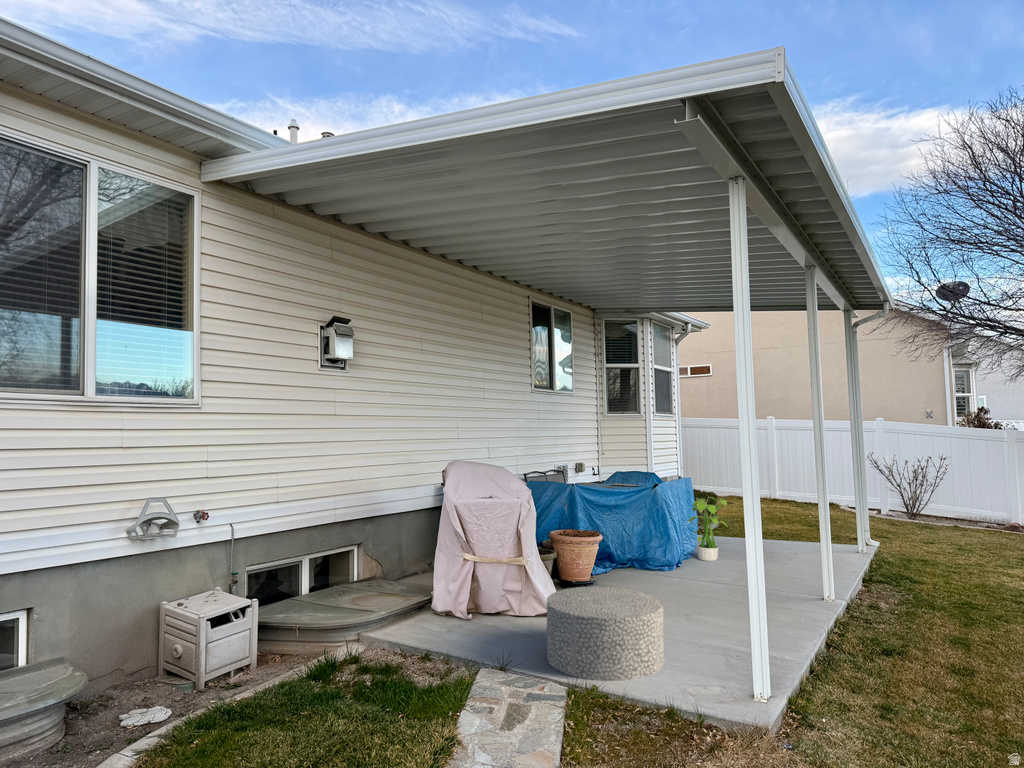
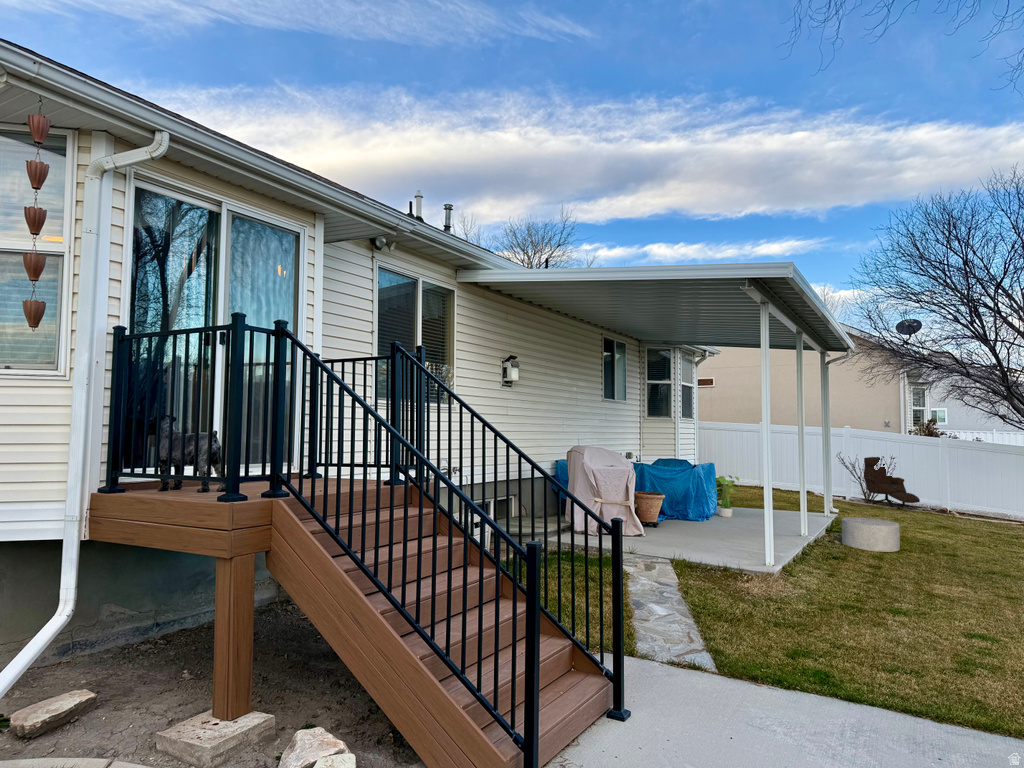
lounge chair: none [903,458,983,529] -> present [863,457,920,510]
ottoman: present [547,586,664,681] -> present [842,517,900,552]

